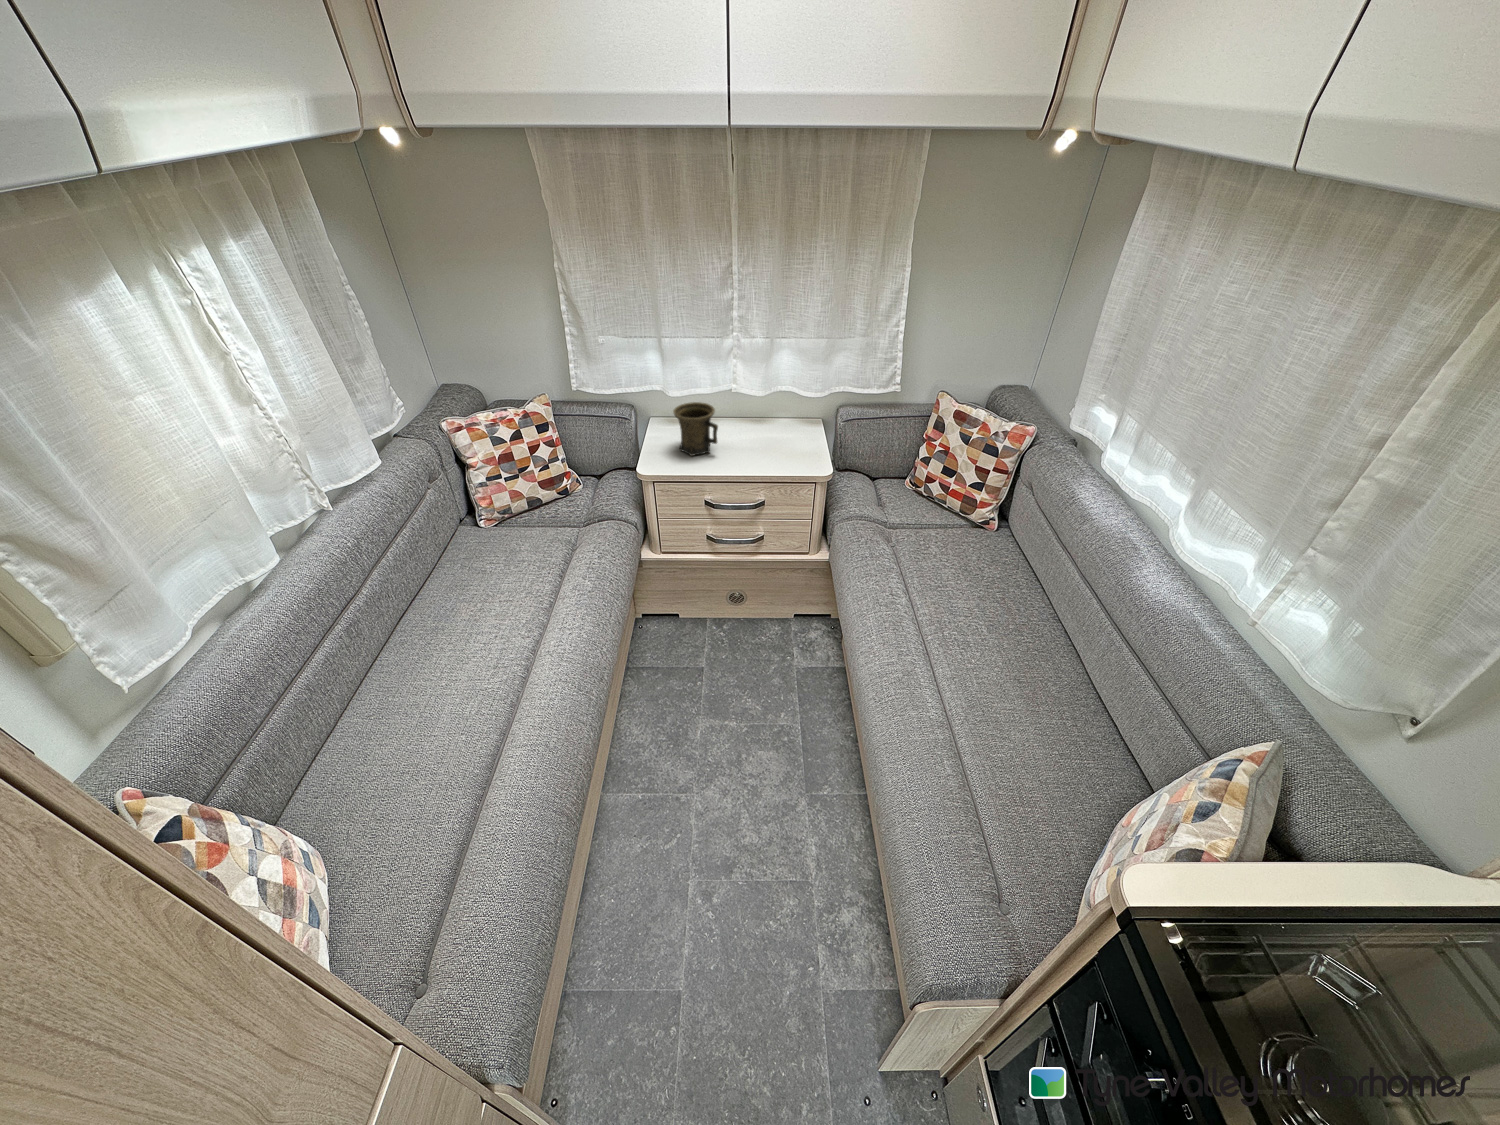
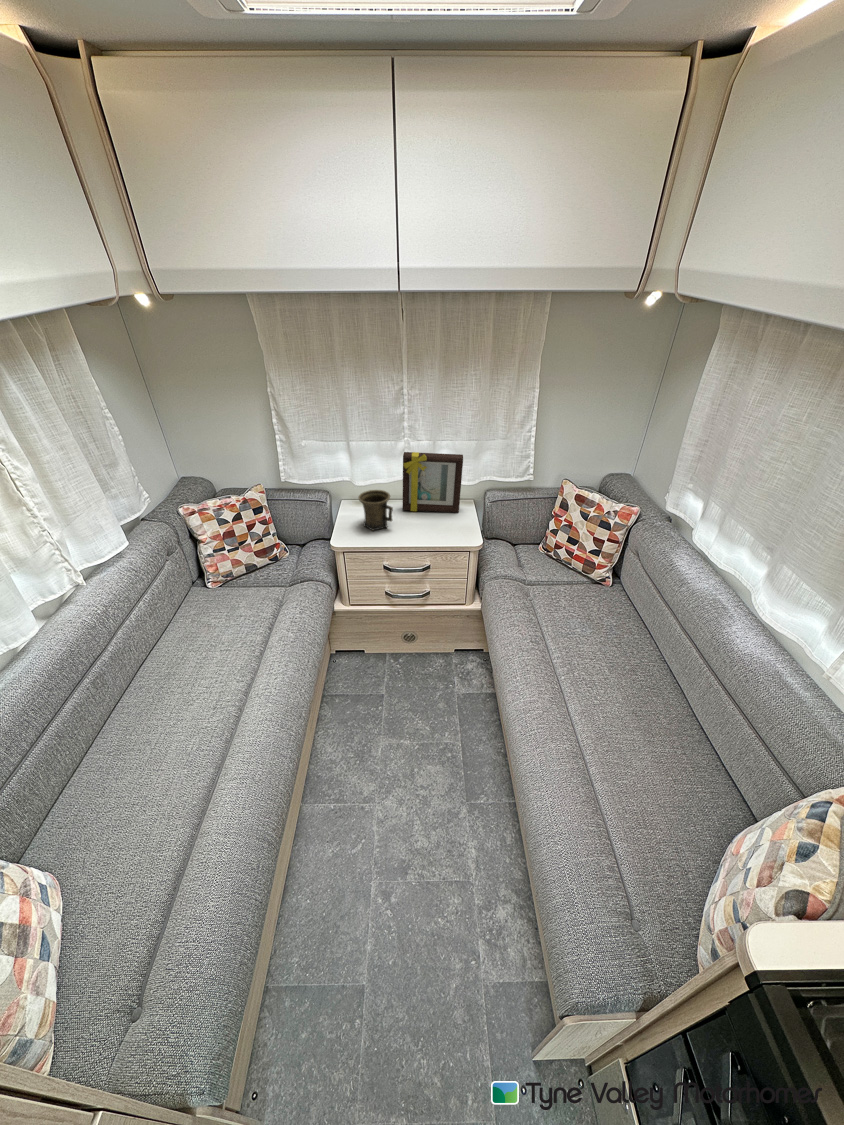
picture frame: none [730,352,811,435] -> present [403,452,463,512]

